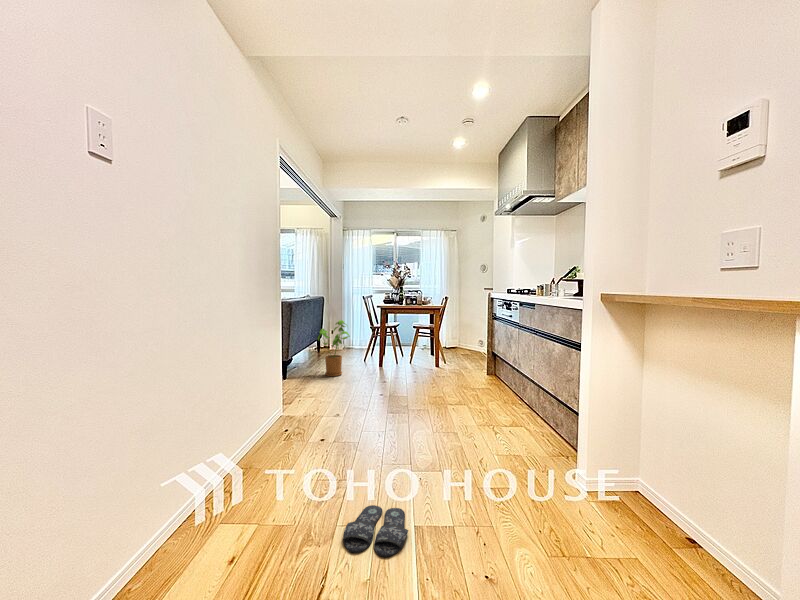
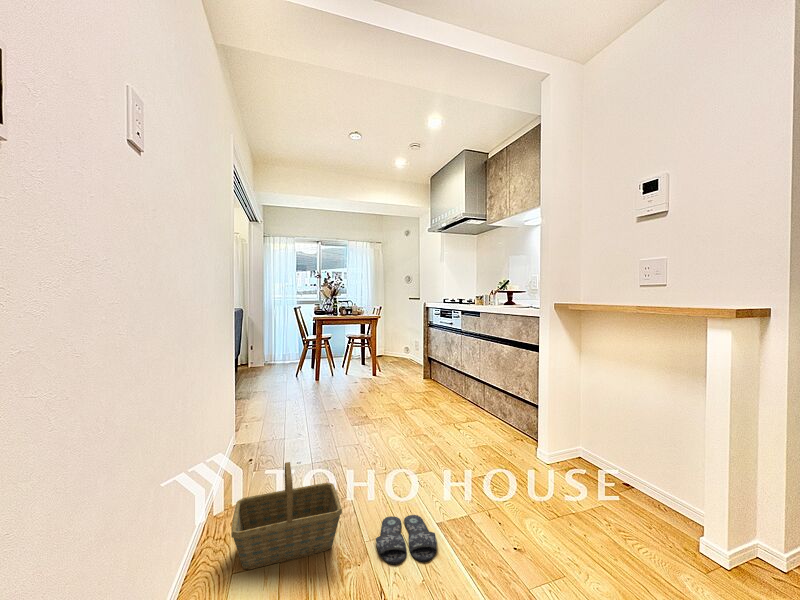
house plant: present [318,320,350,376] -> none [253,333,291,393]
basket: none [211,436,322,528] -> present [231,462,342,570]

